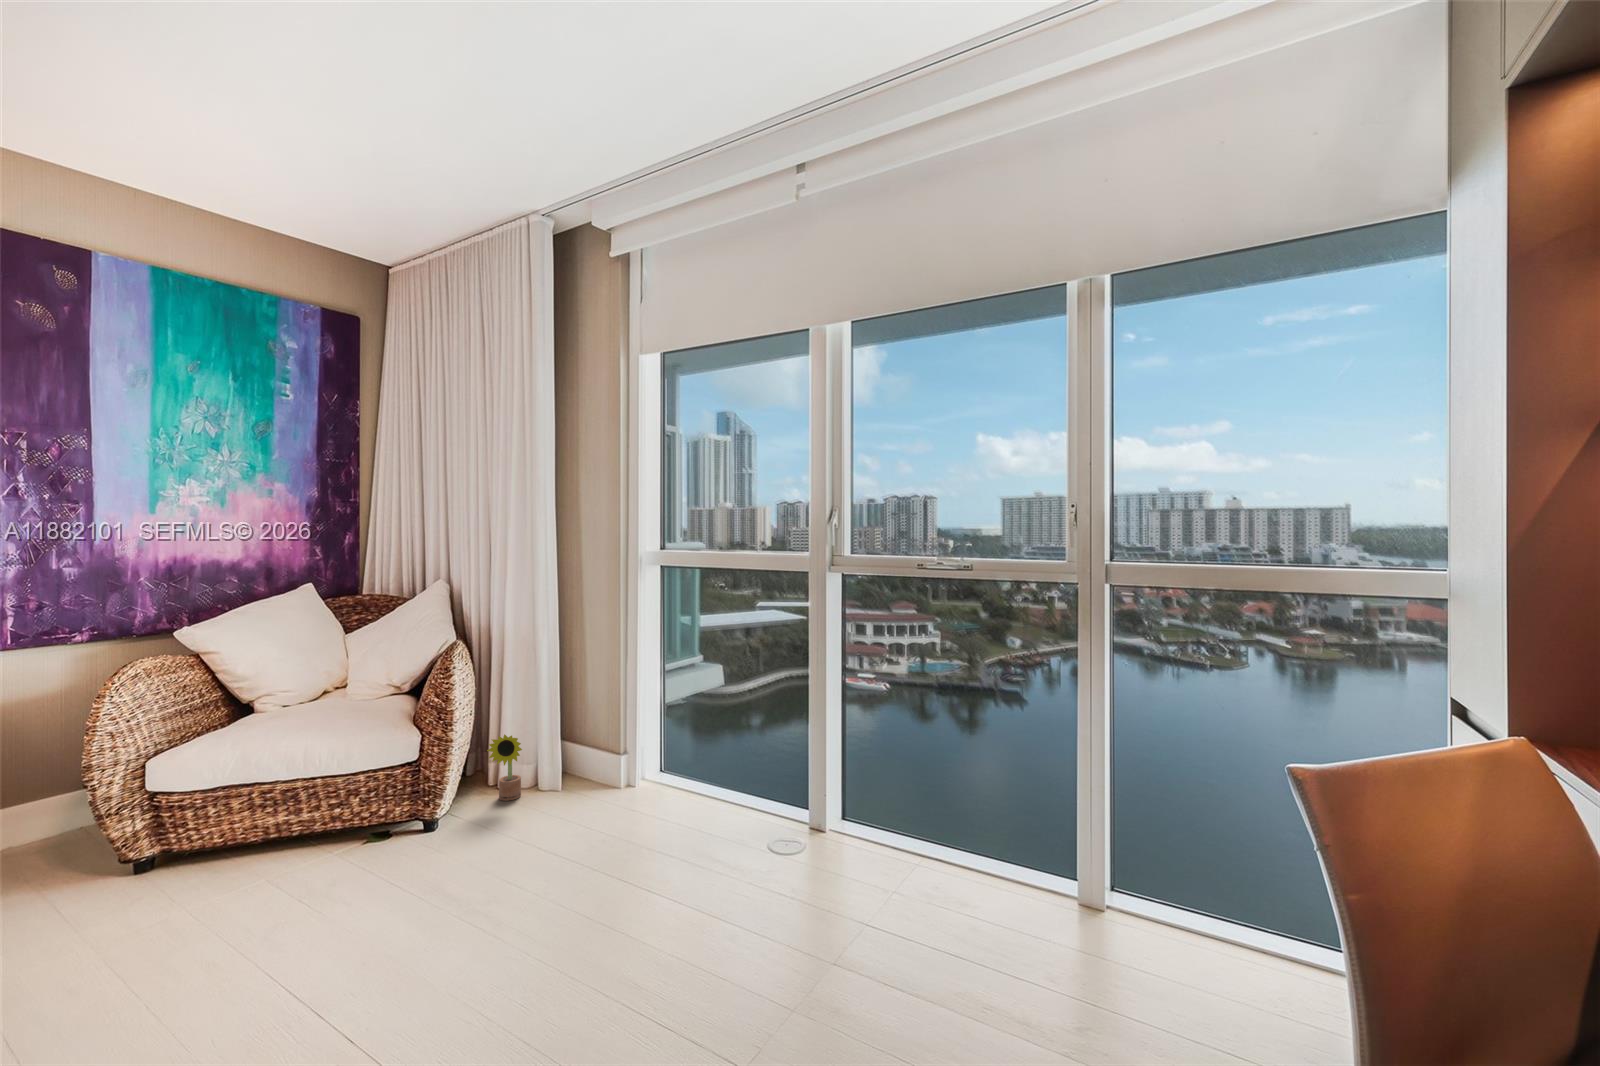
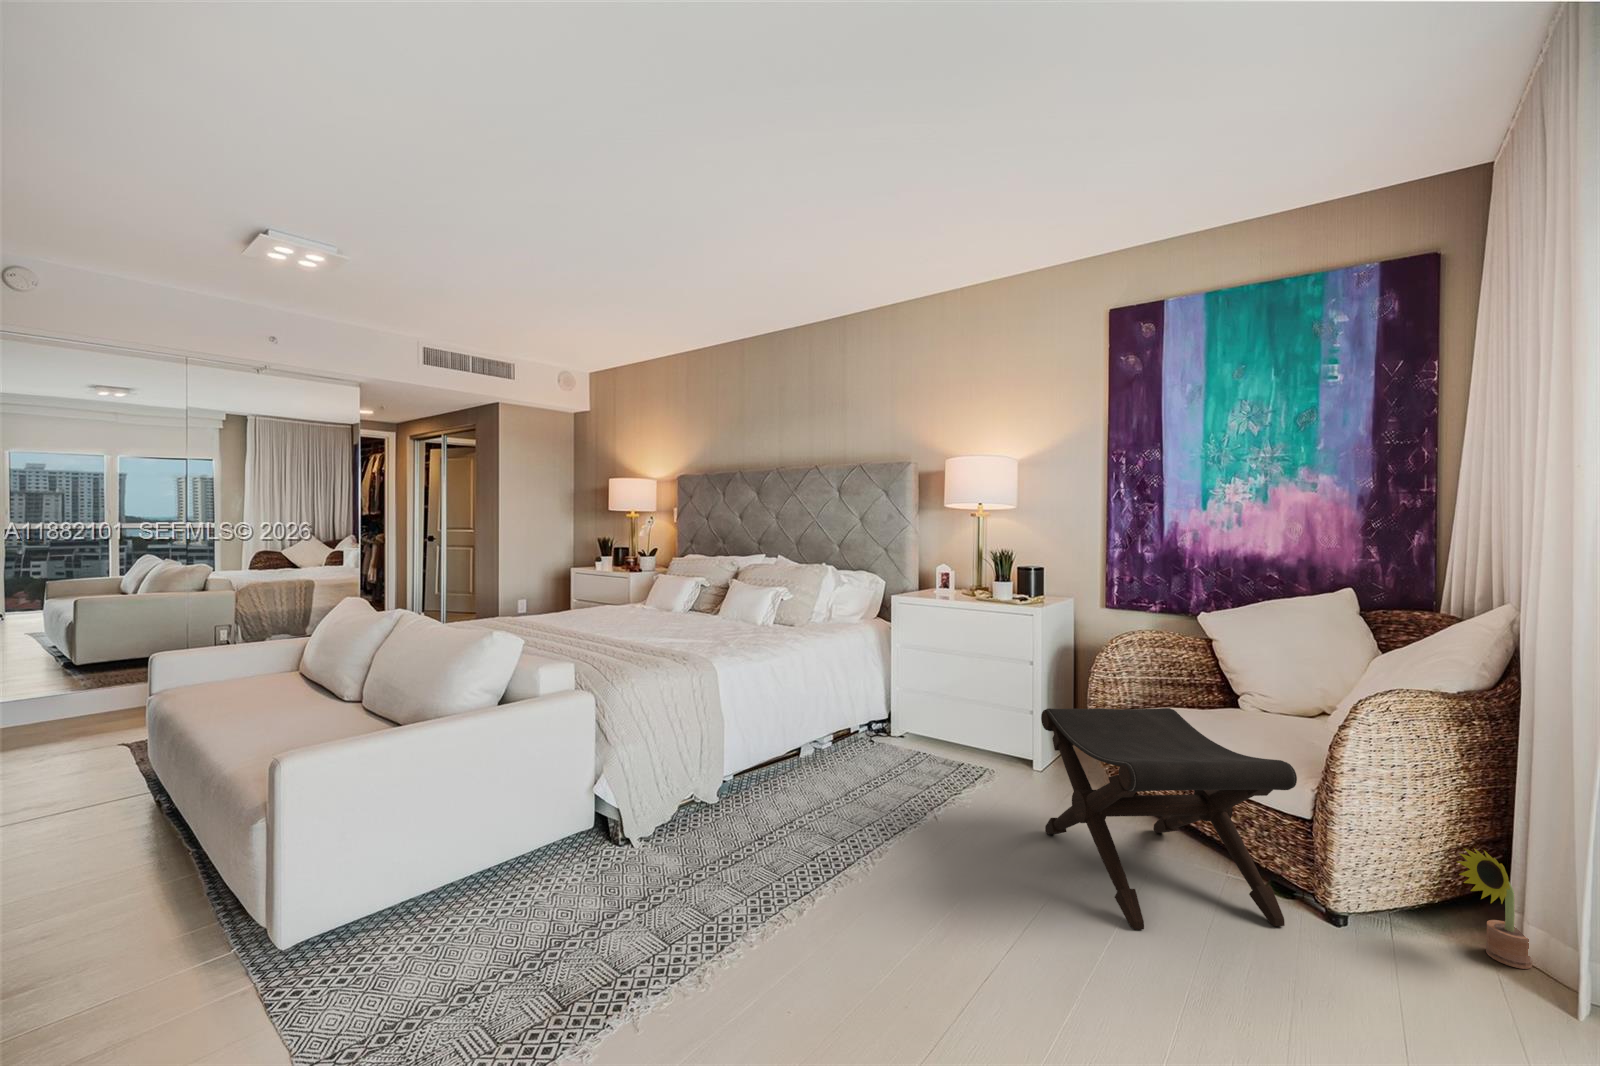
footstool: none [120,721,431,941] -> present [1041,708,1297,929]

